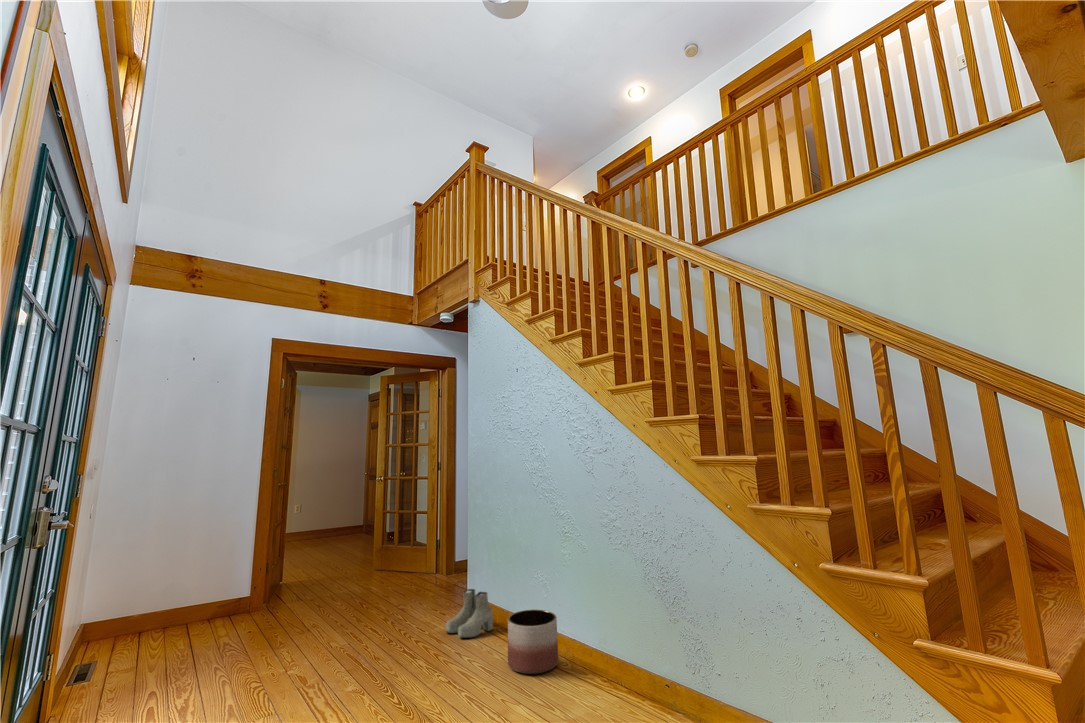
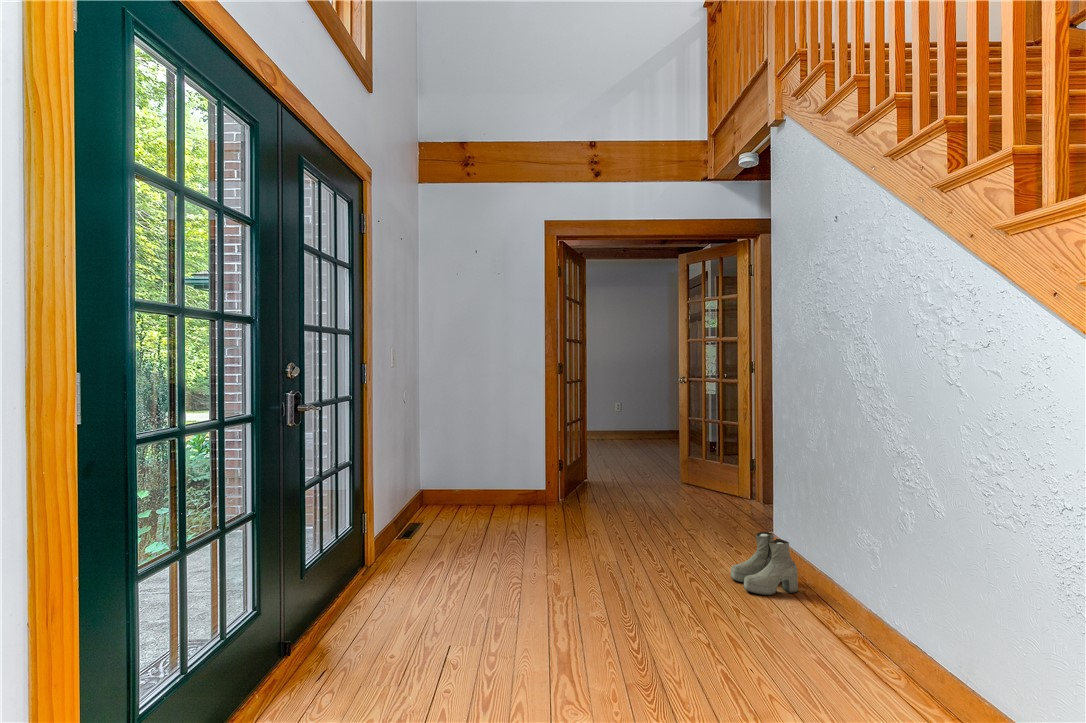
planter: present [508,610,558,674] -> none [798,583,884,682]

